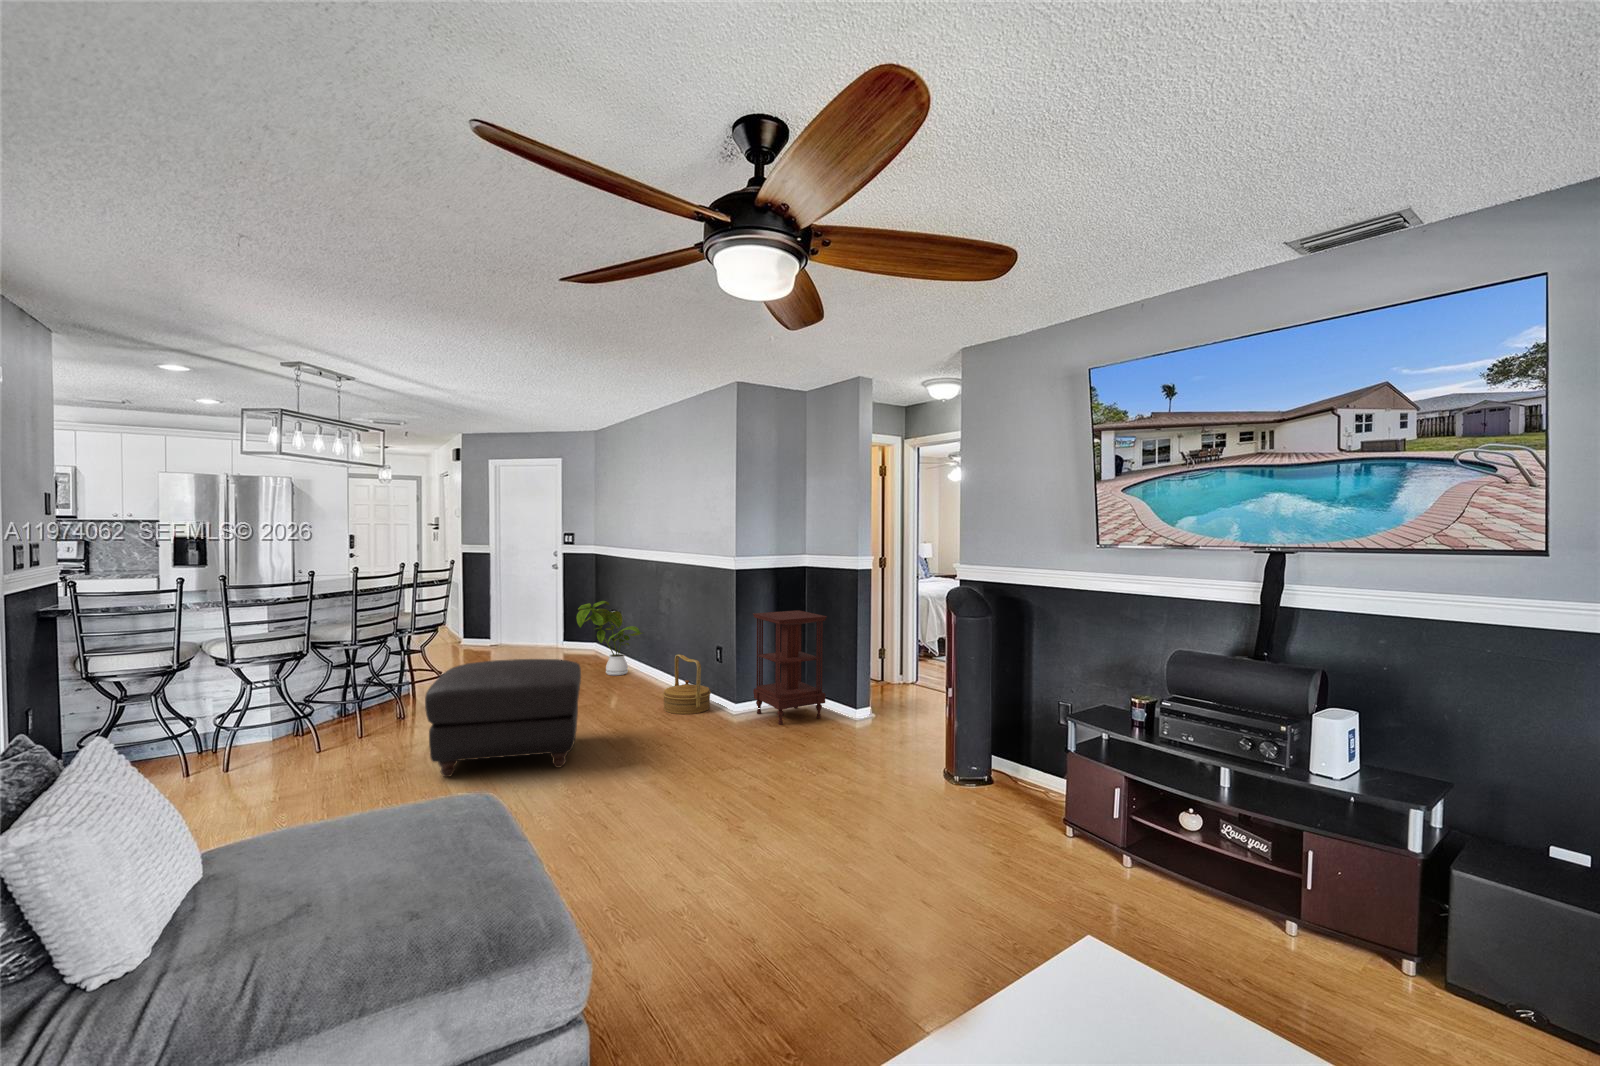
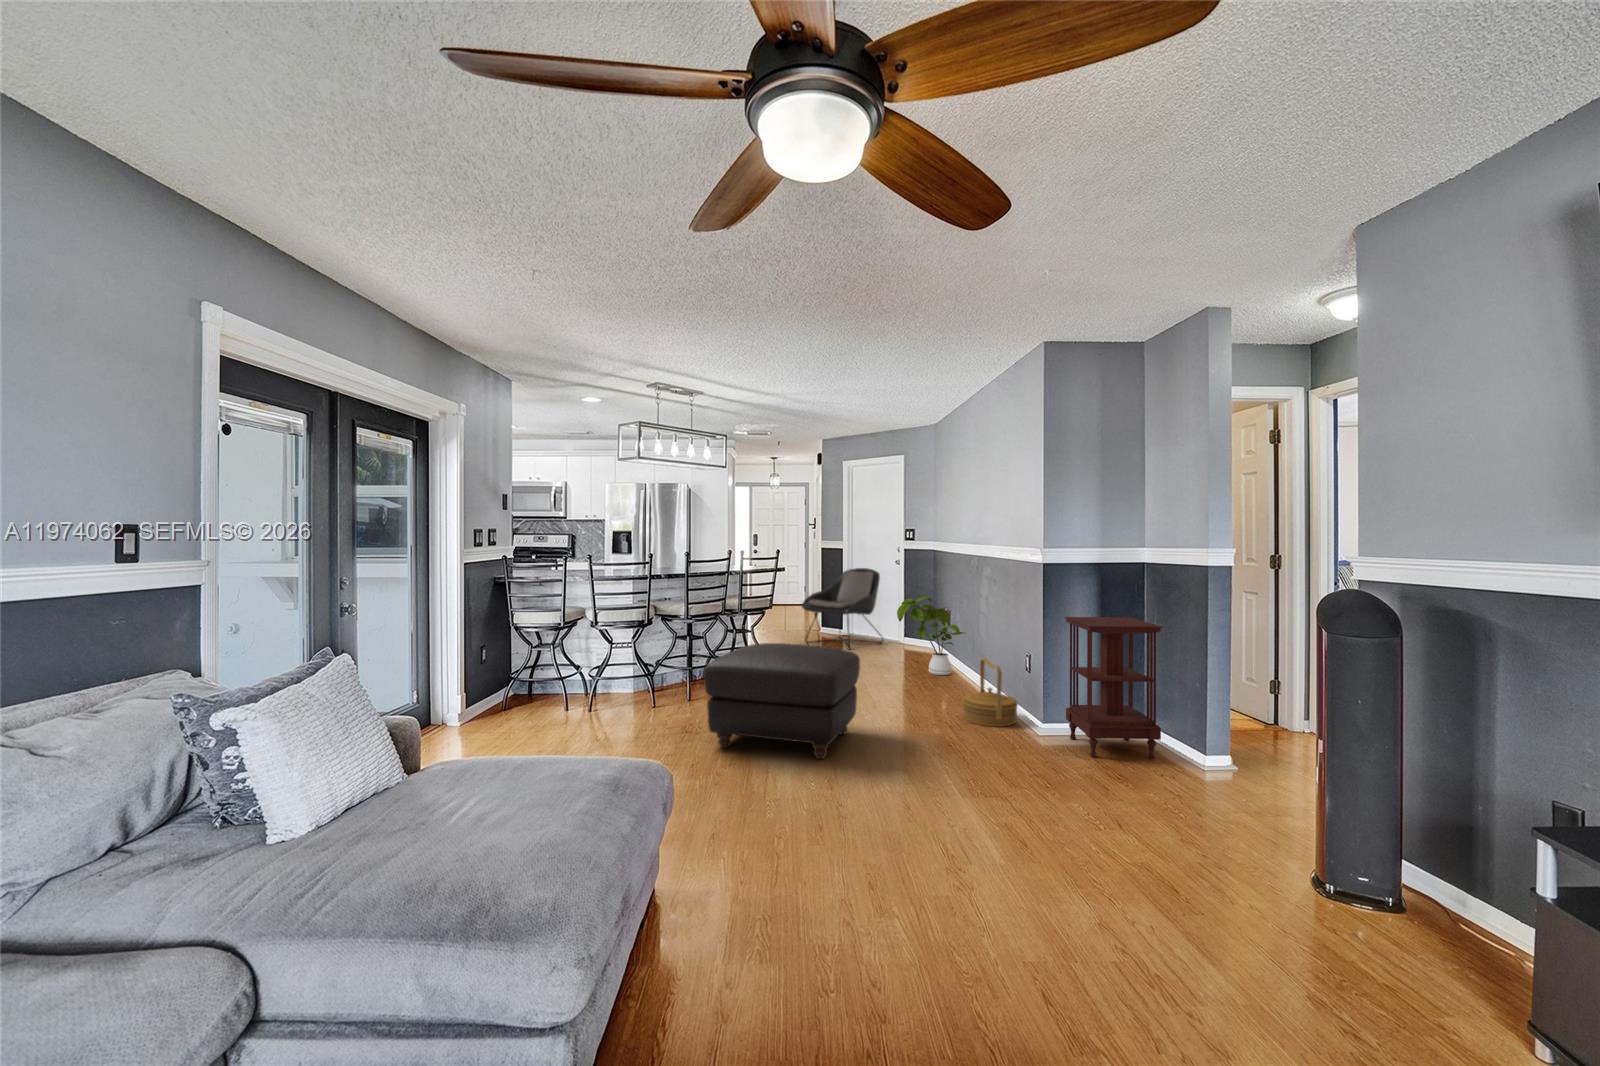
lounge chair: none [446,573,540,661] -> present [802,568,884,649]

